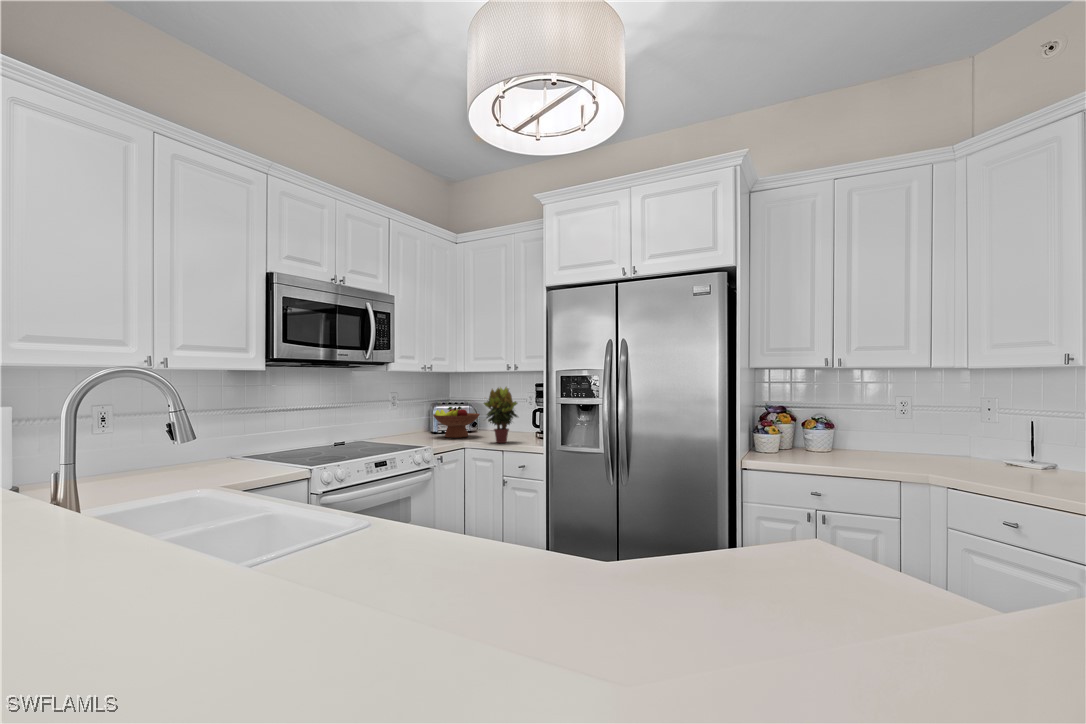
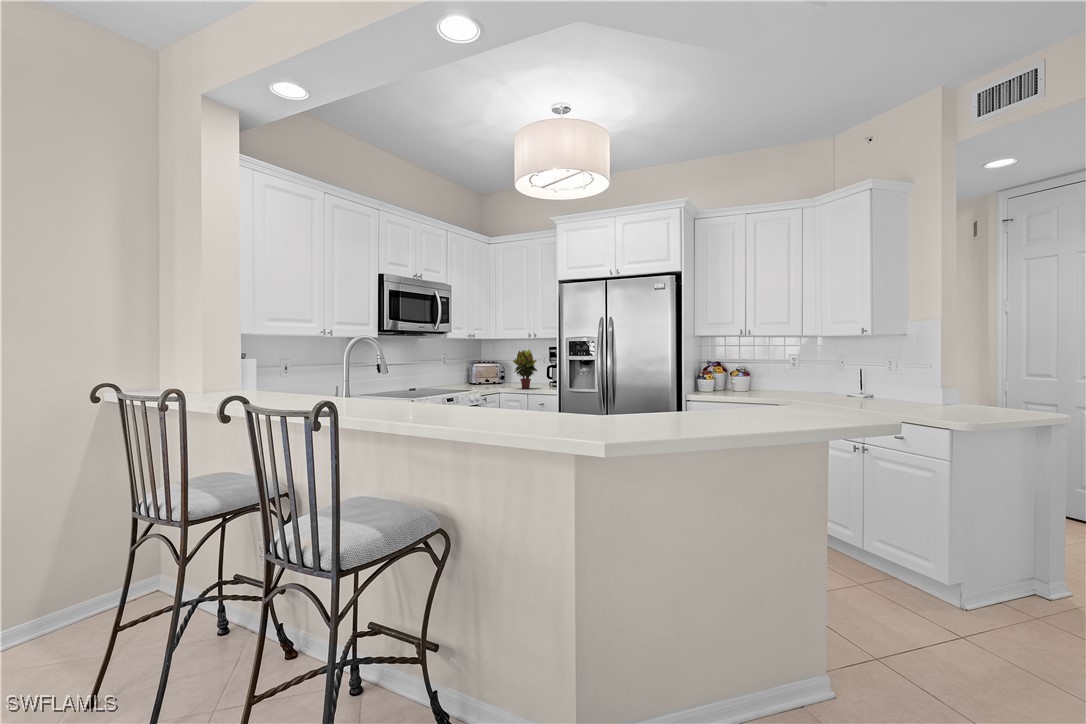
fruit bowl: present [433,406,480,438] -> none [474,364,508,386]

